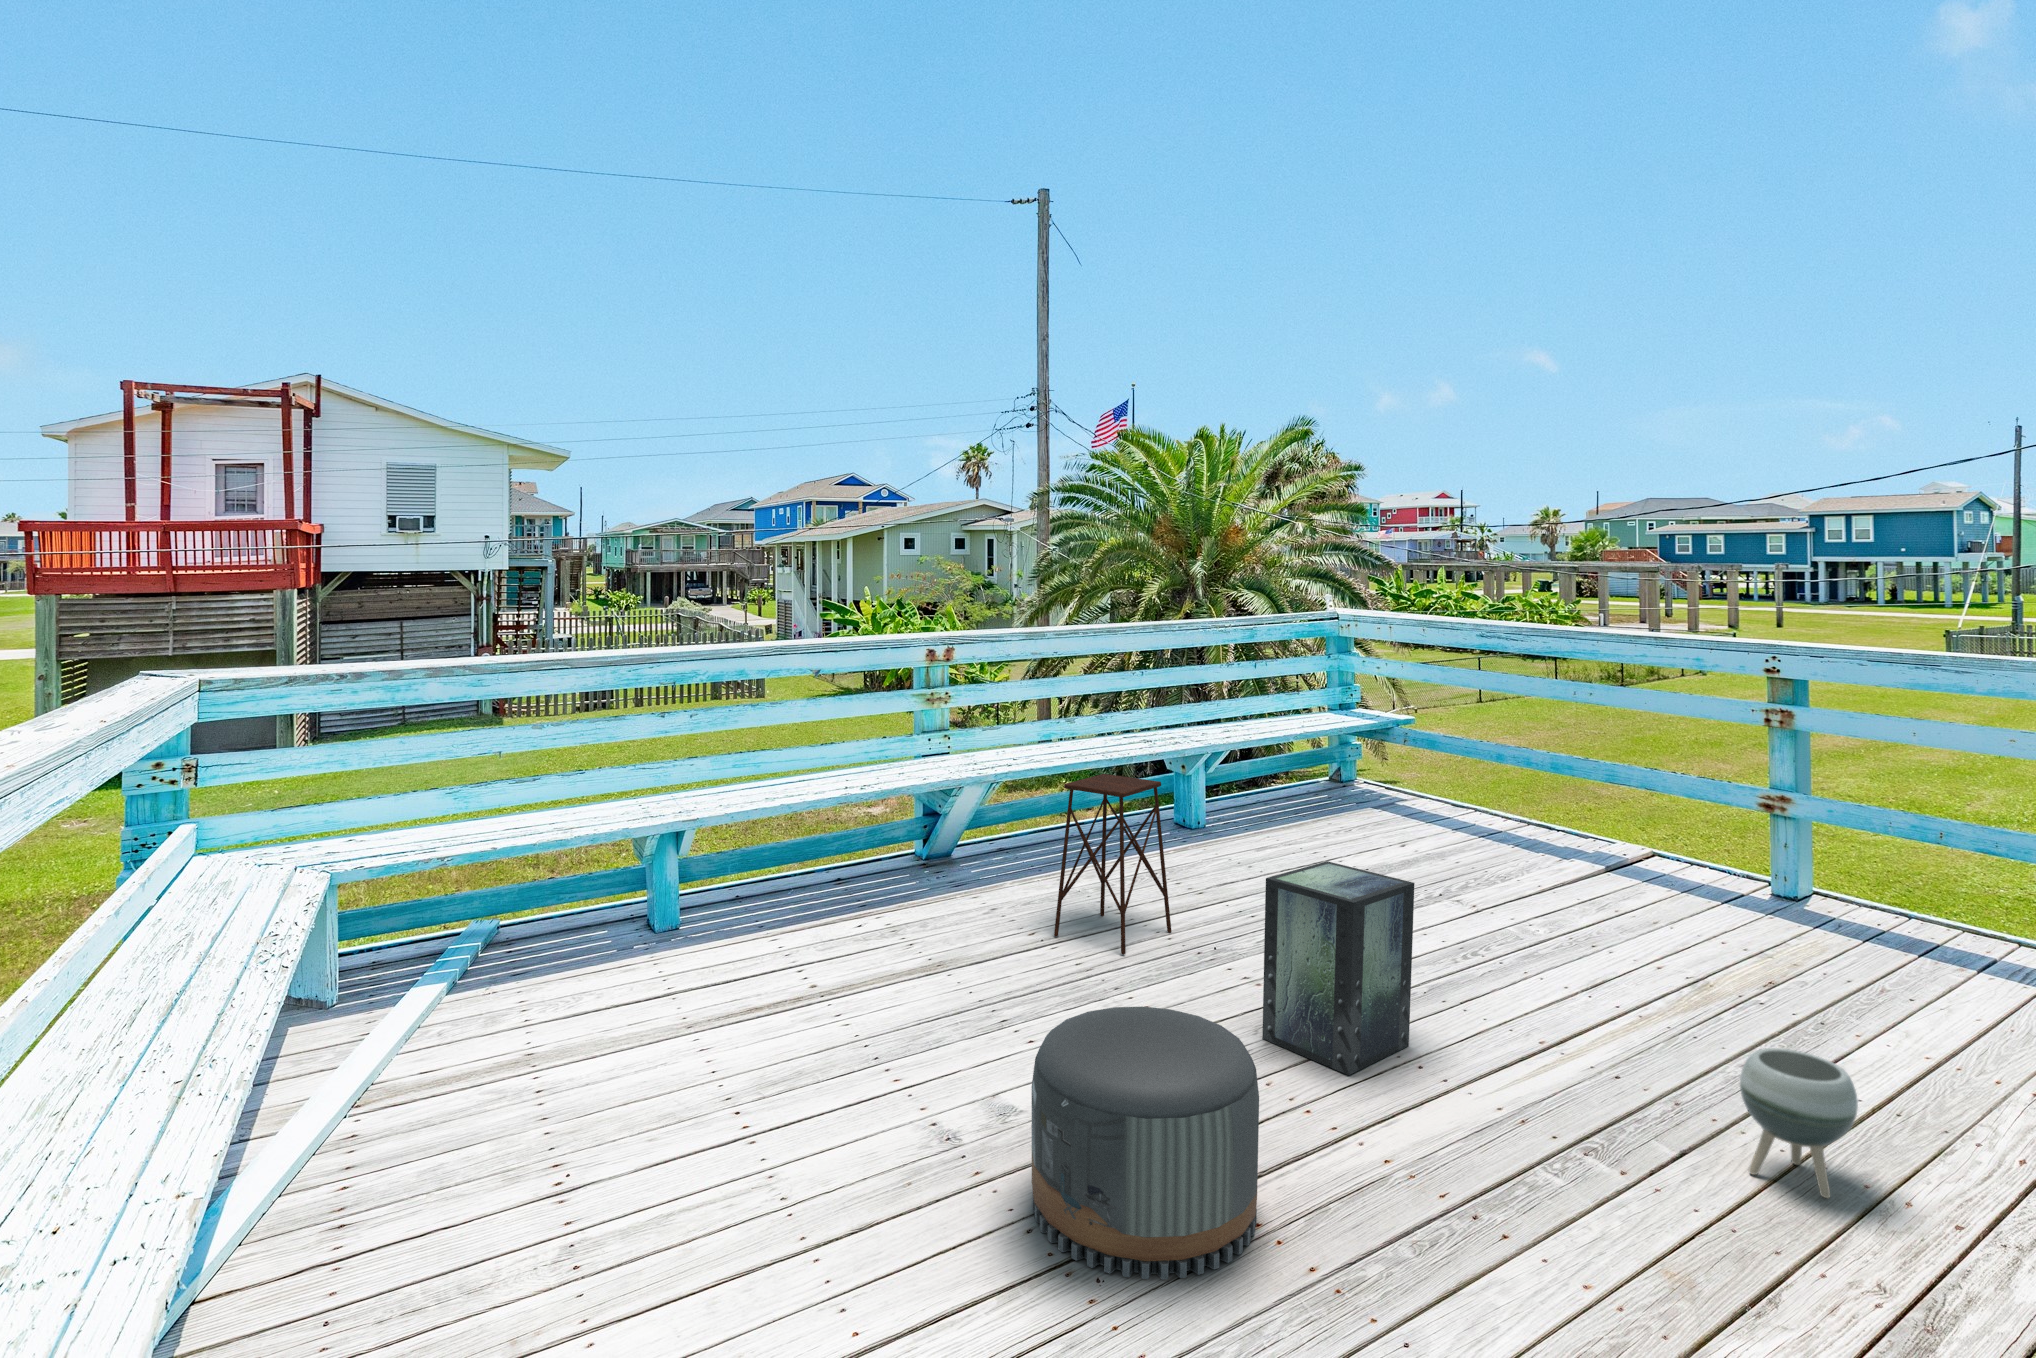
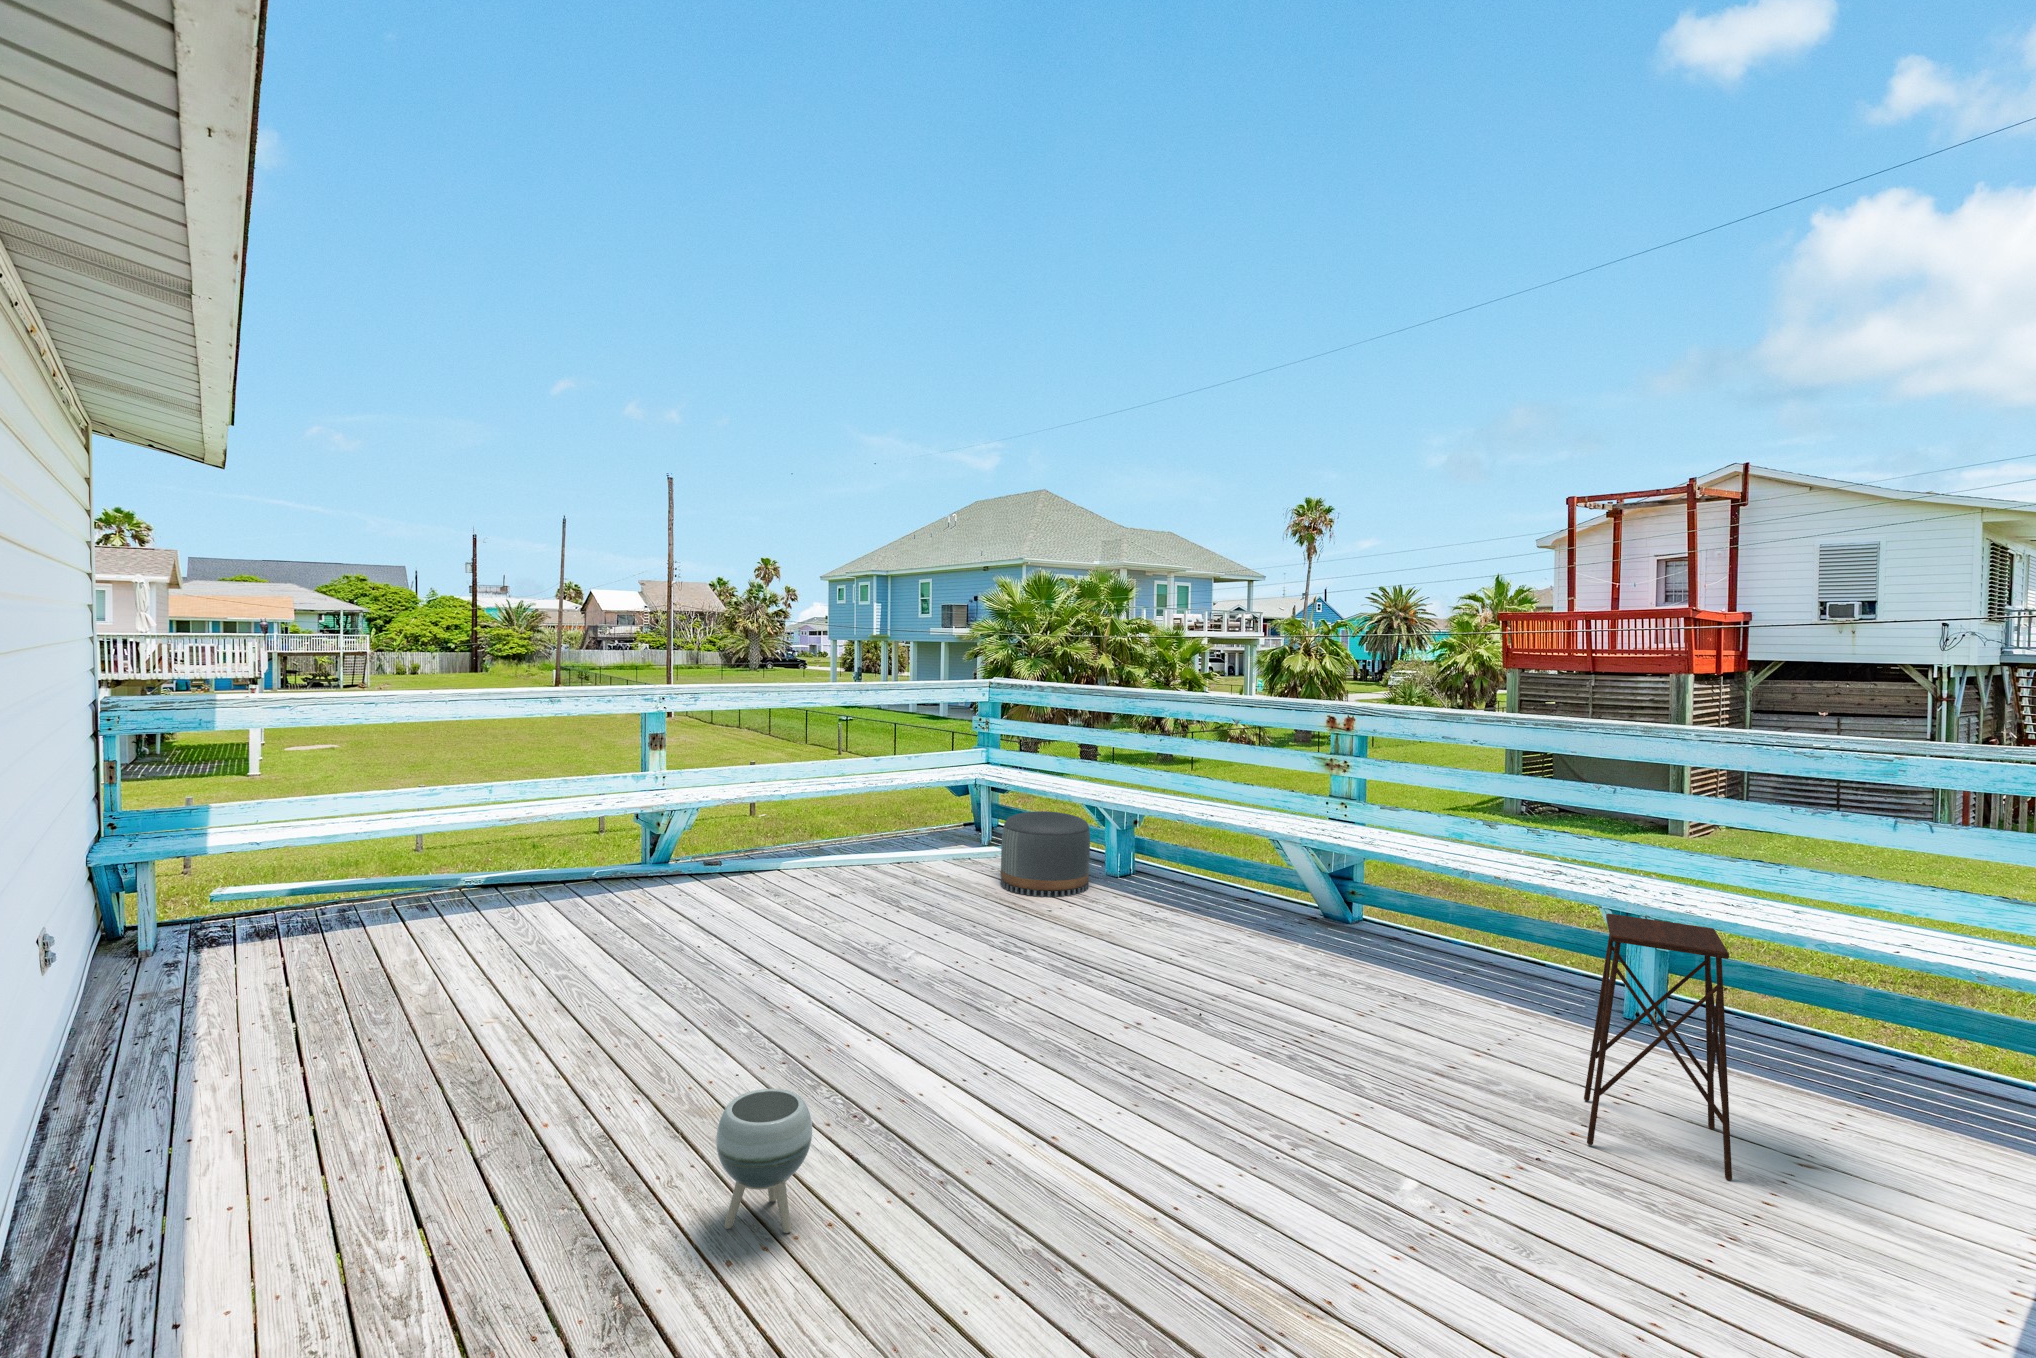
side table: present [1054,774,1171,955] -> present [1584,913,1732,1180]
storage box: present [1262,861,1415,1075] -> none [939,889,1070,1081]
pouf: present [1032,1007,1259,1279] -> present [1001,811,1090,897]

